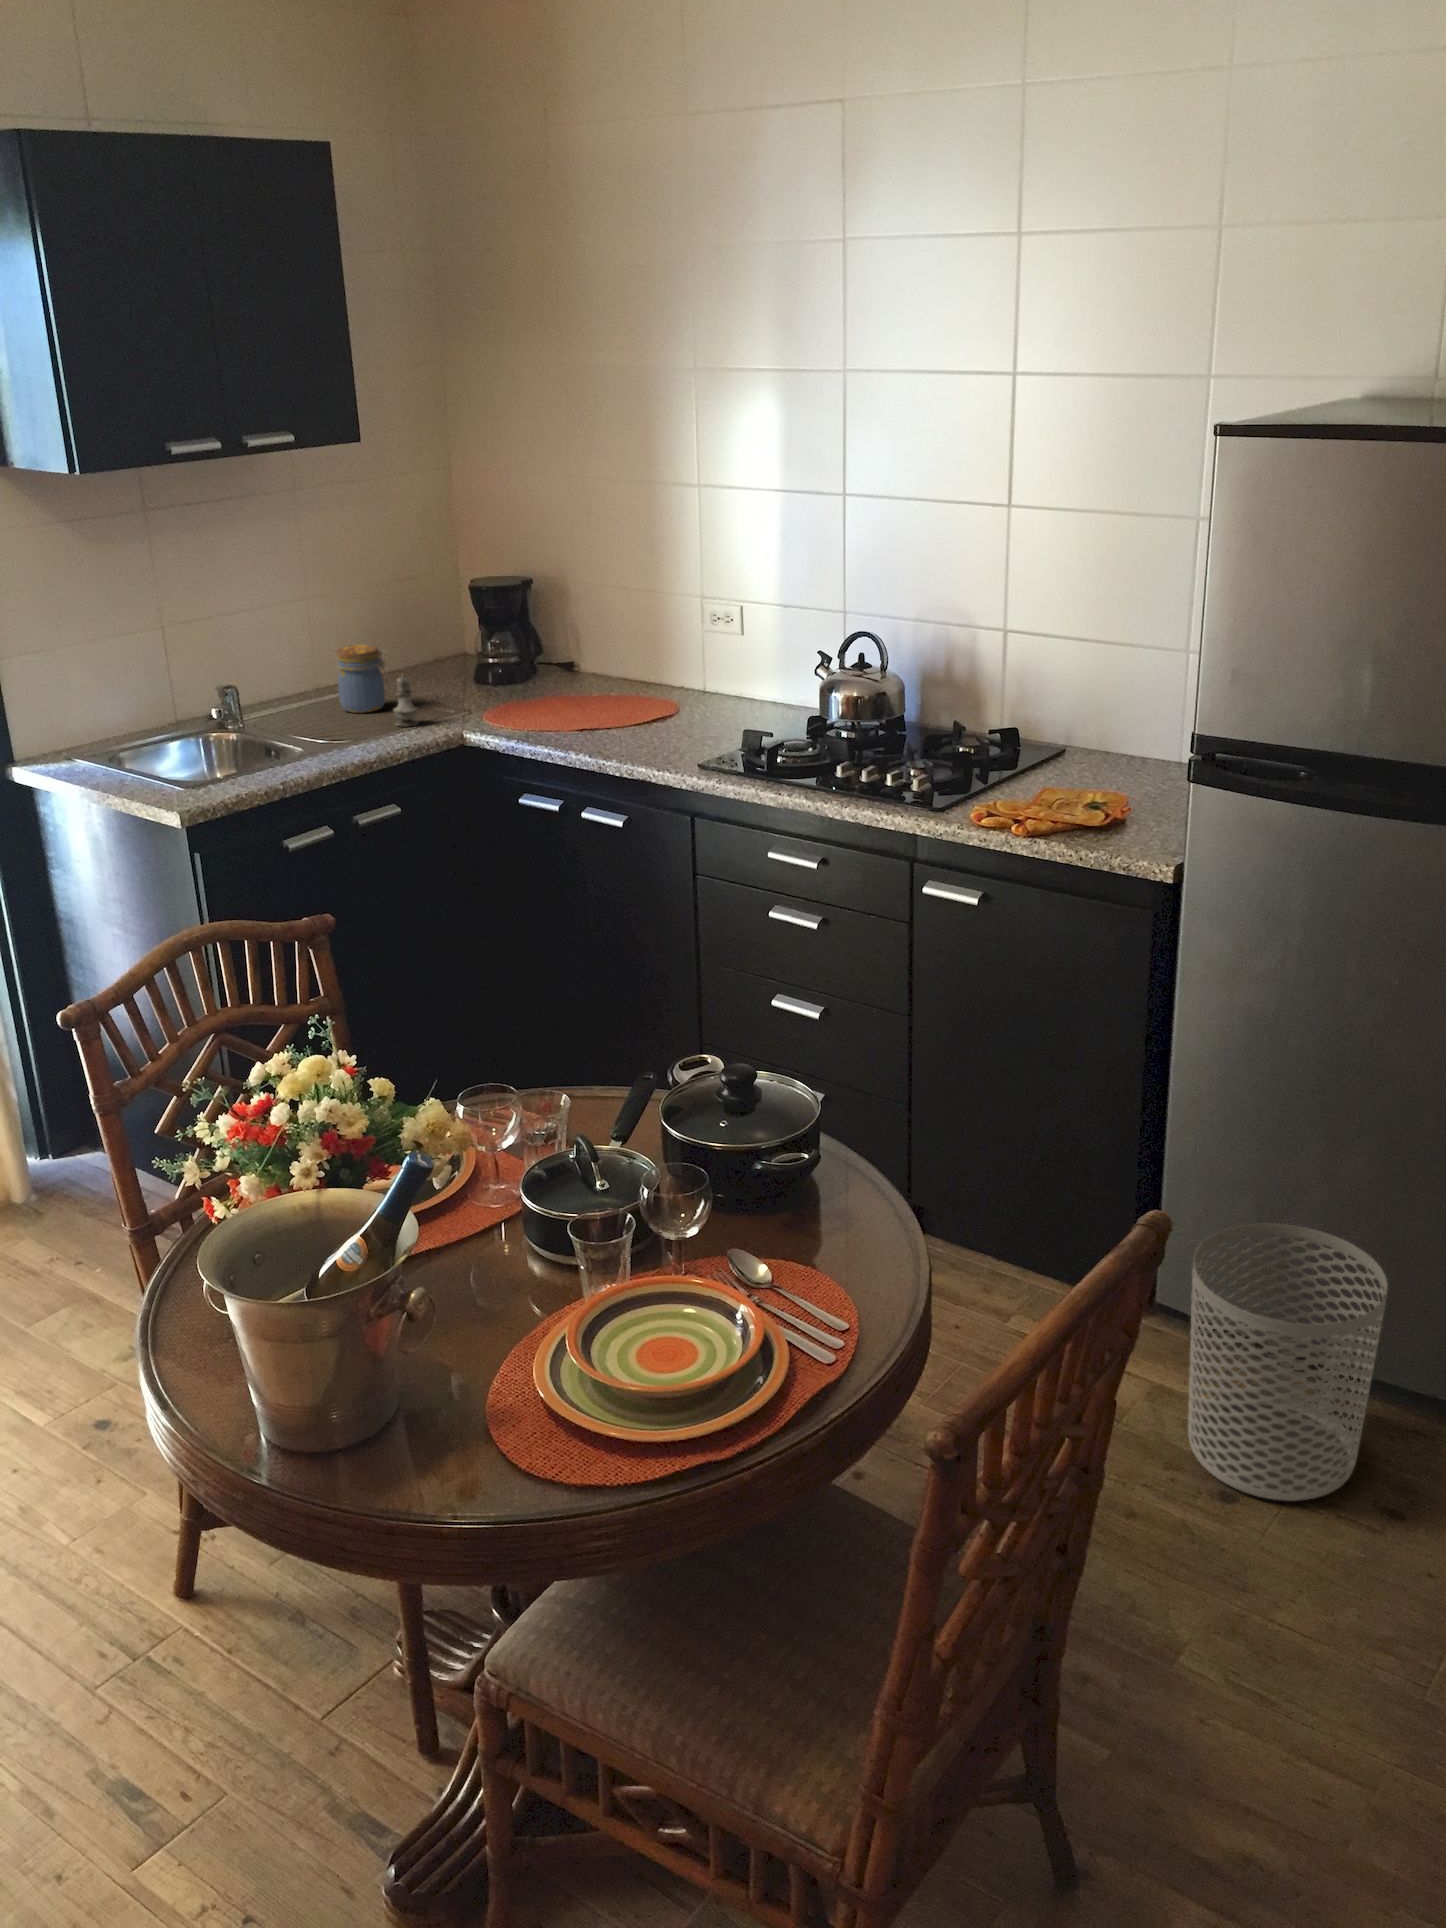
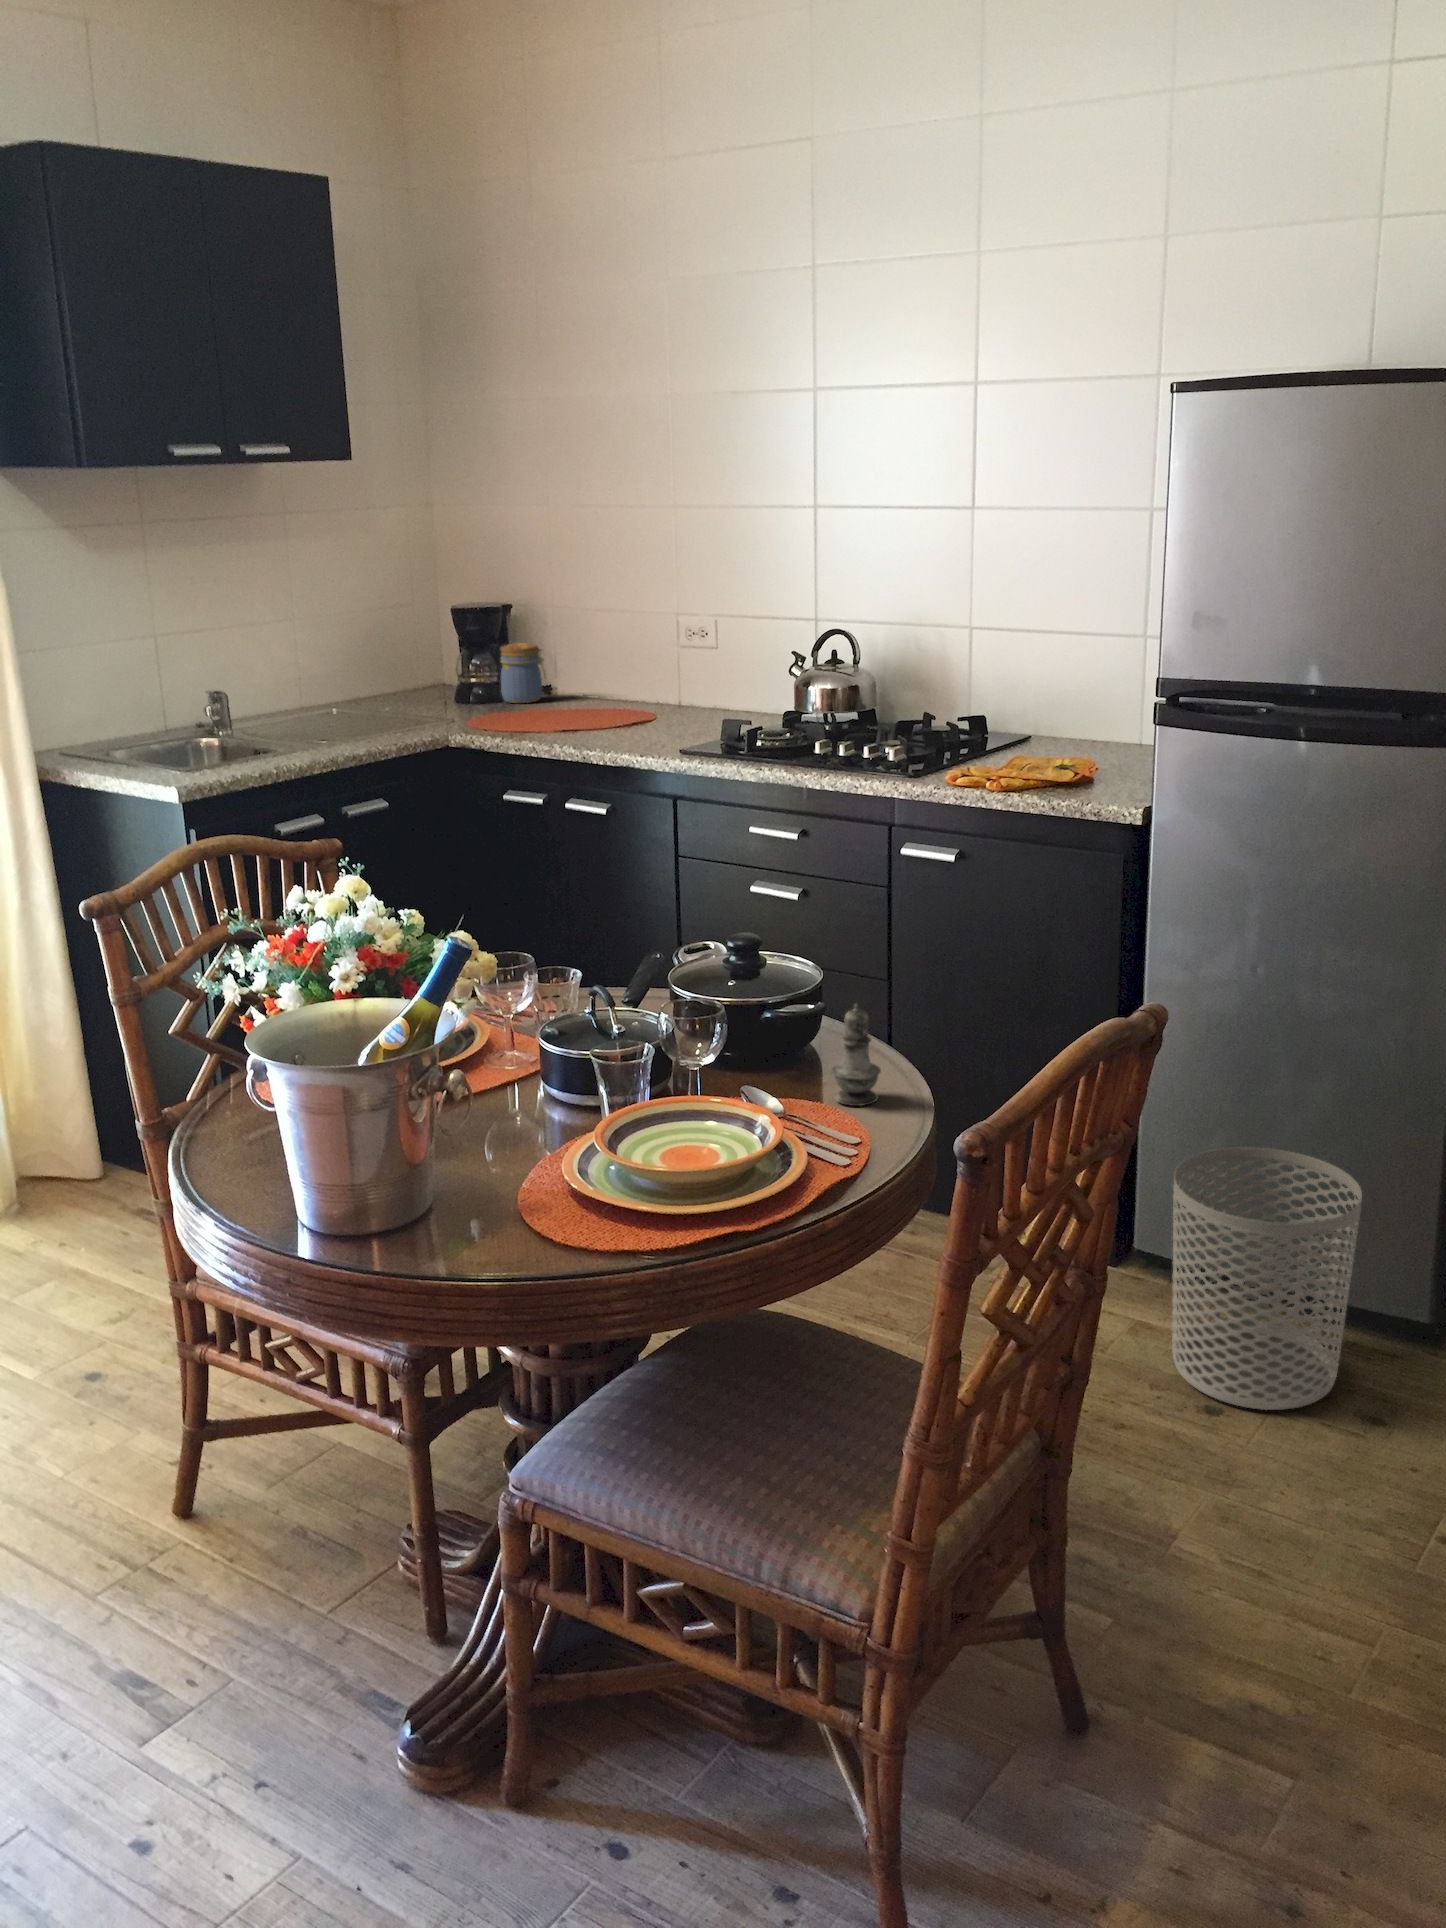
jar: present [336,645,386,713] -> present [501,643,545,703]
salt shaker: present [393,674,418,727] -> present [832,1004,881,1106]

